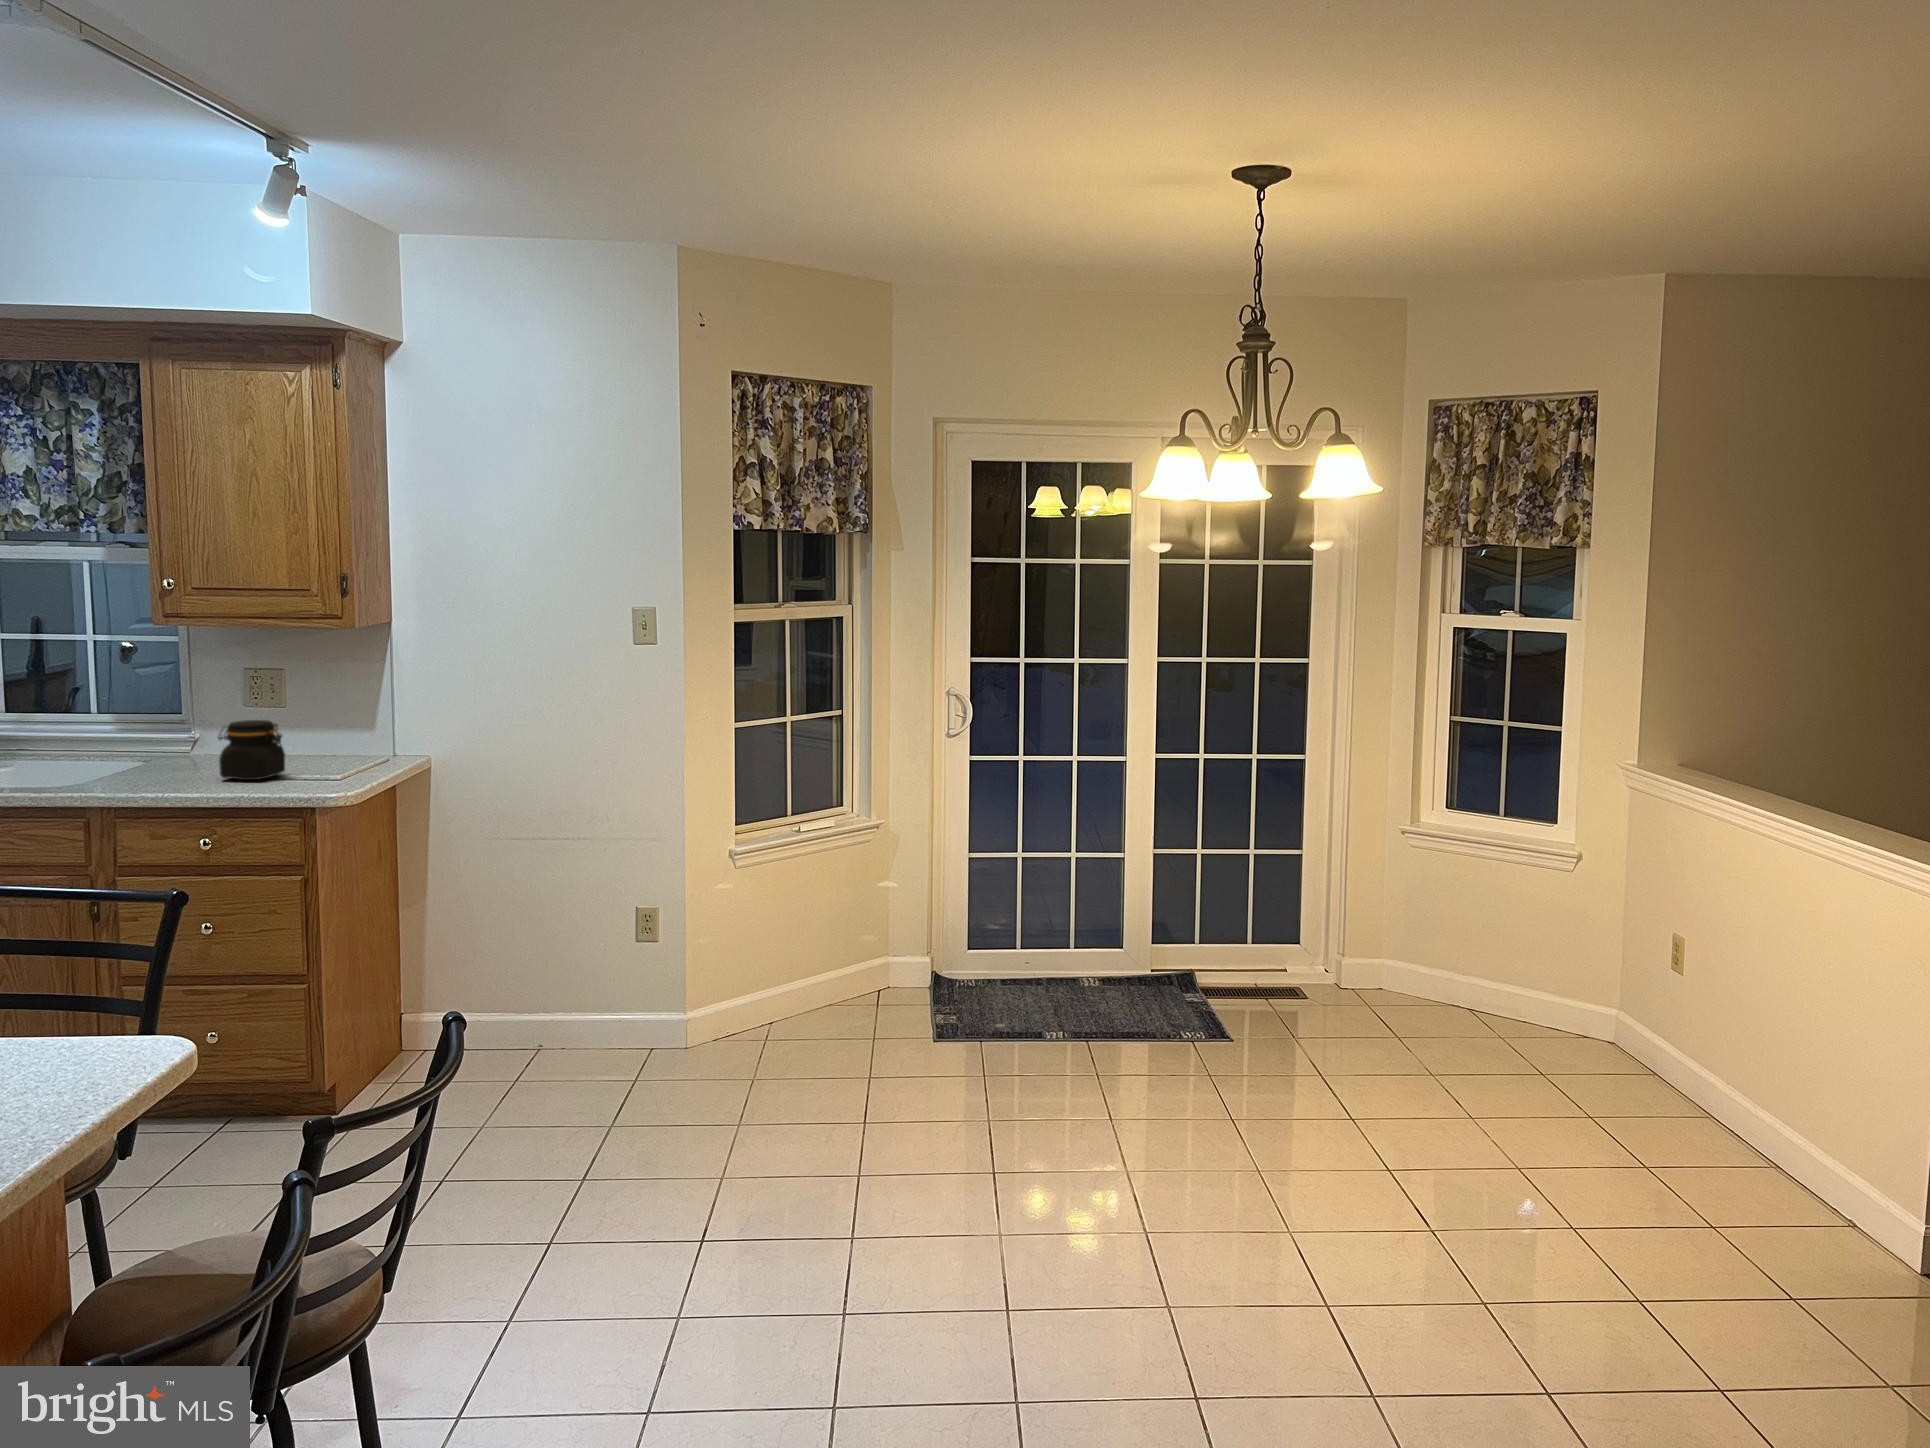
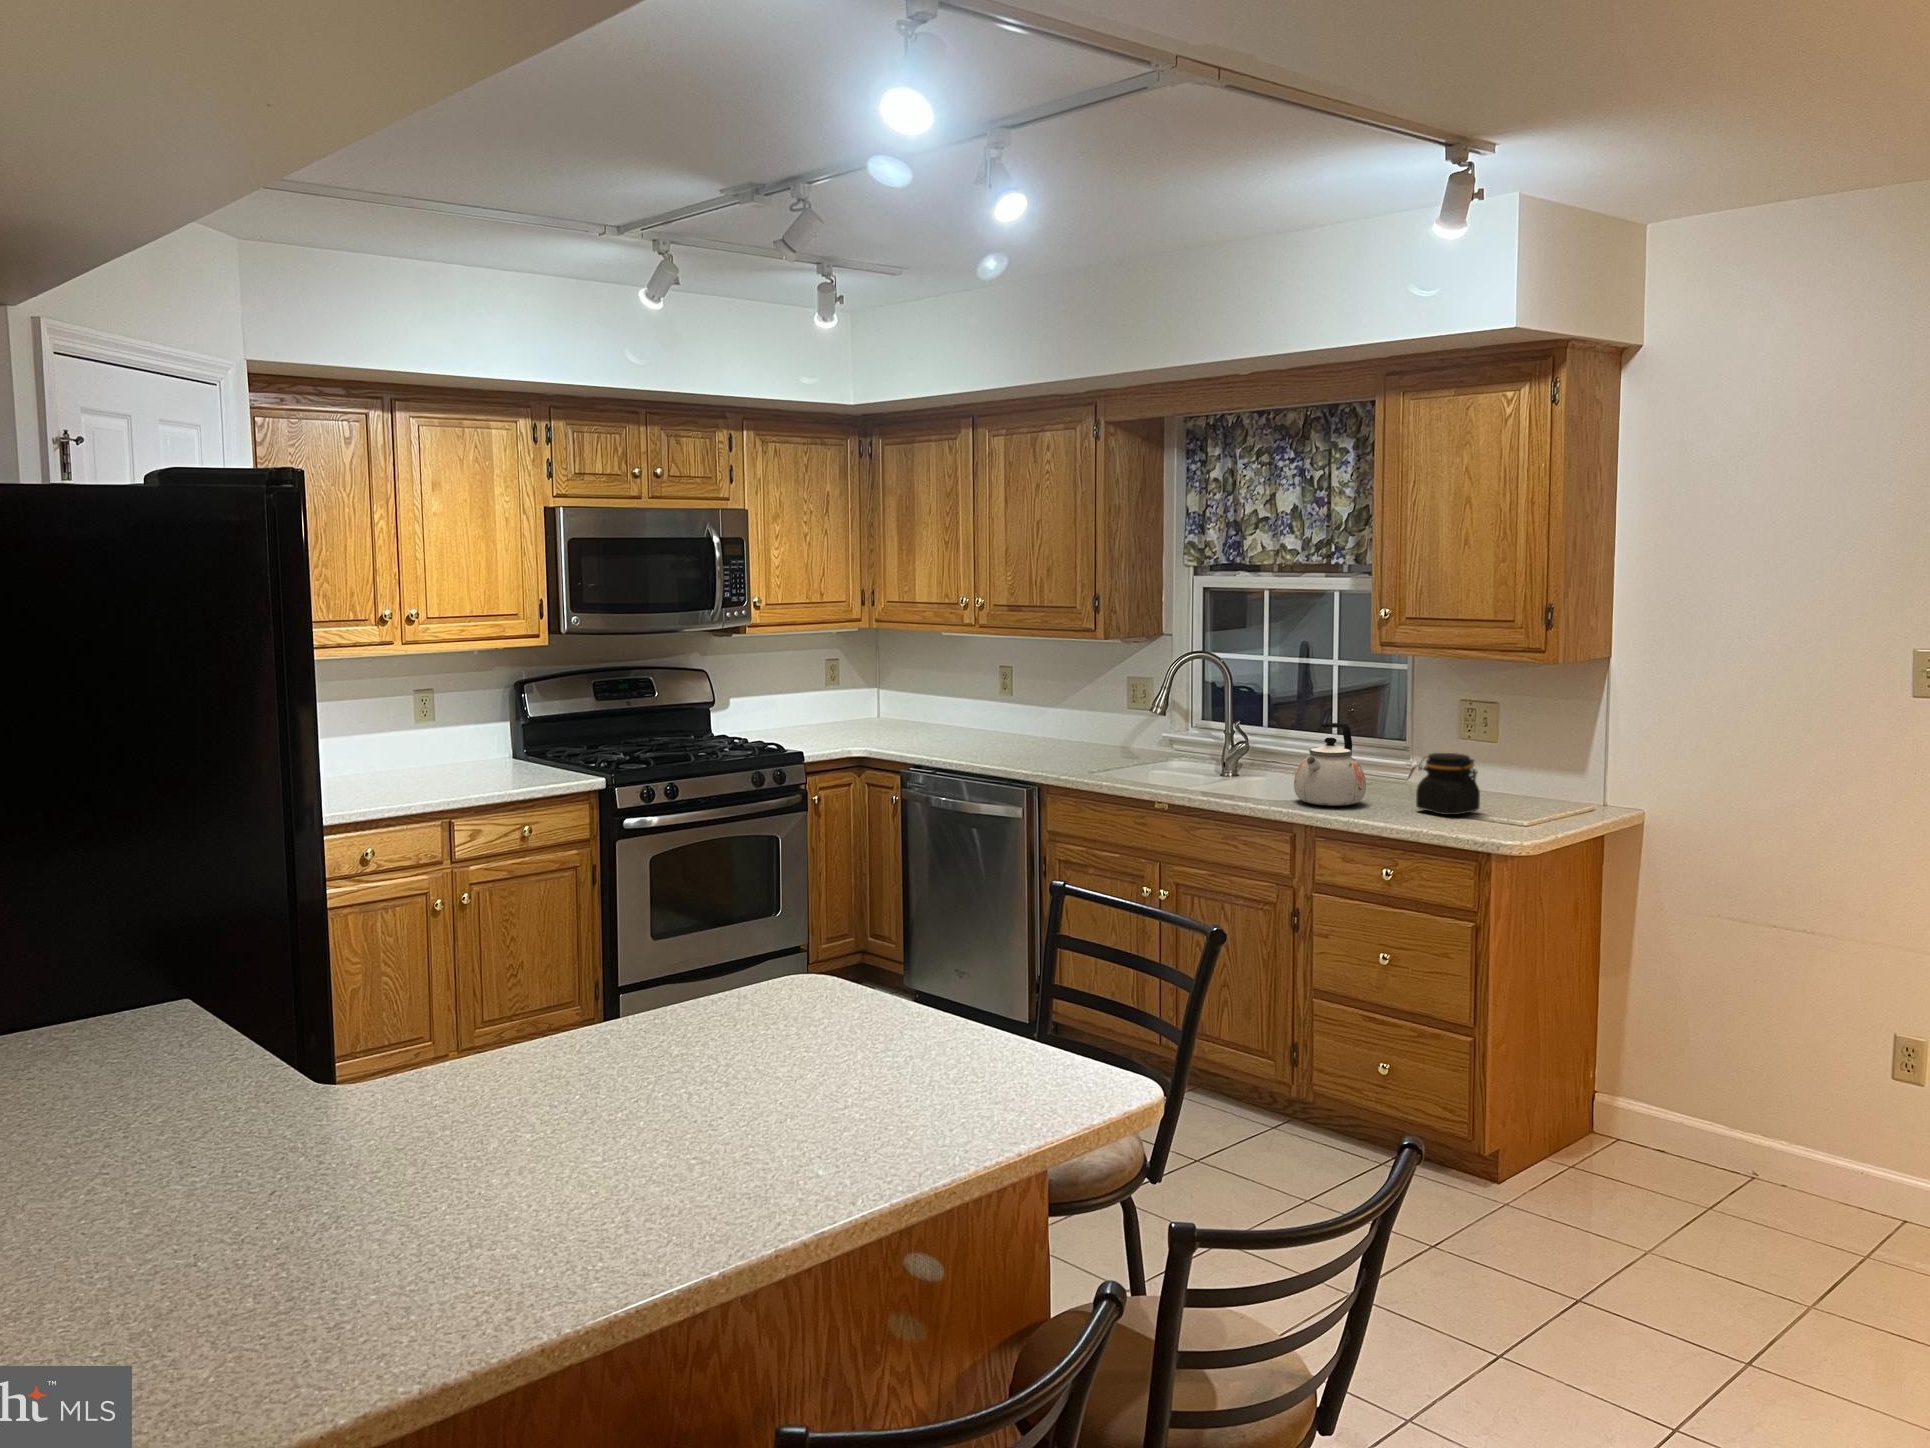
kettle: none [75,700,161,788] -> present [1294,723,1366,806]

